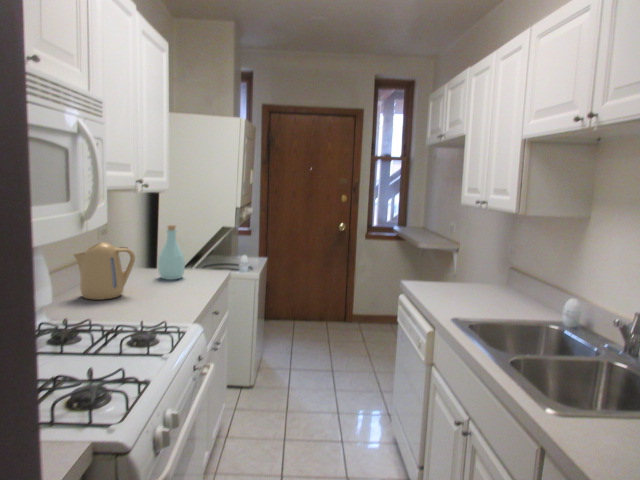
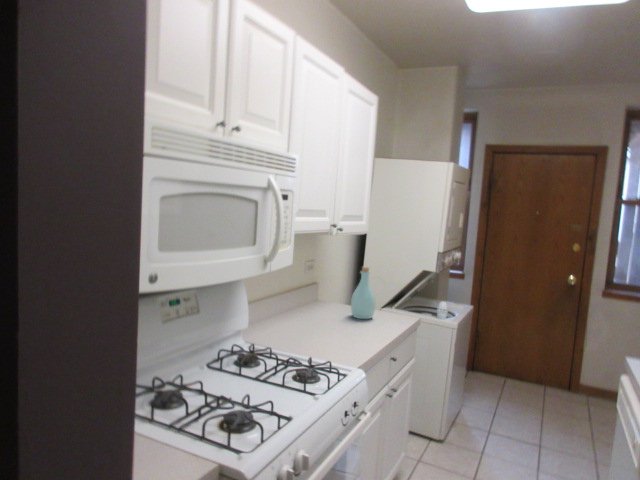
kettle: present [74,242,135,300] -> none [277,279,326,330]

